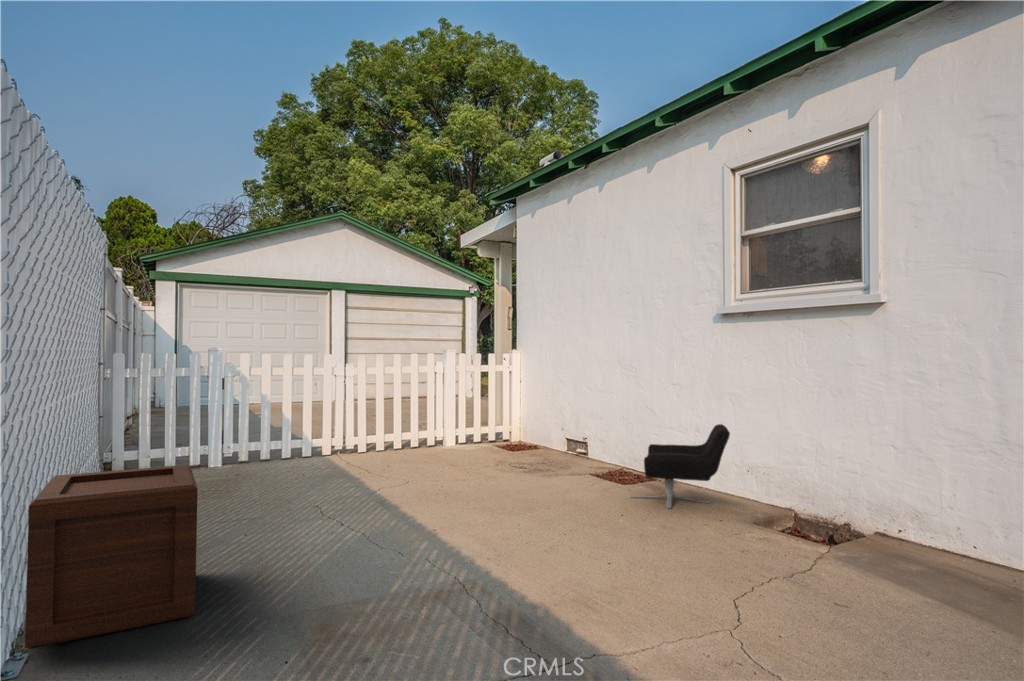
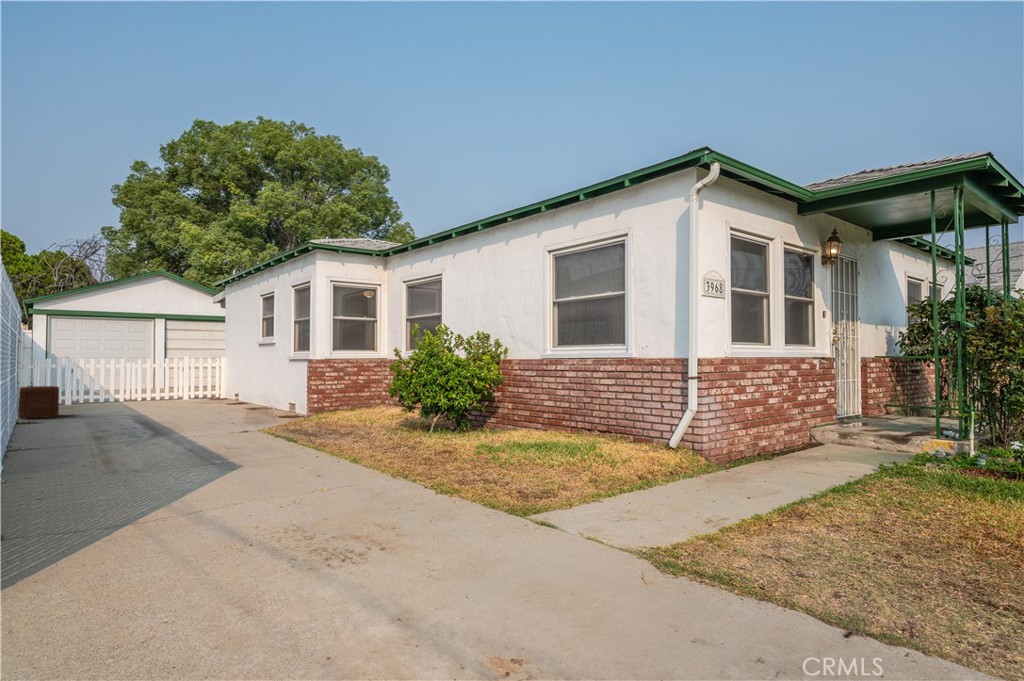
lounge chair: present [631,424,730,508] -> none [222,381,260,407]

